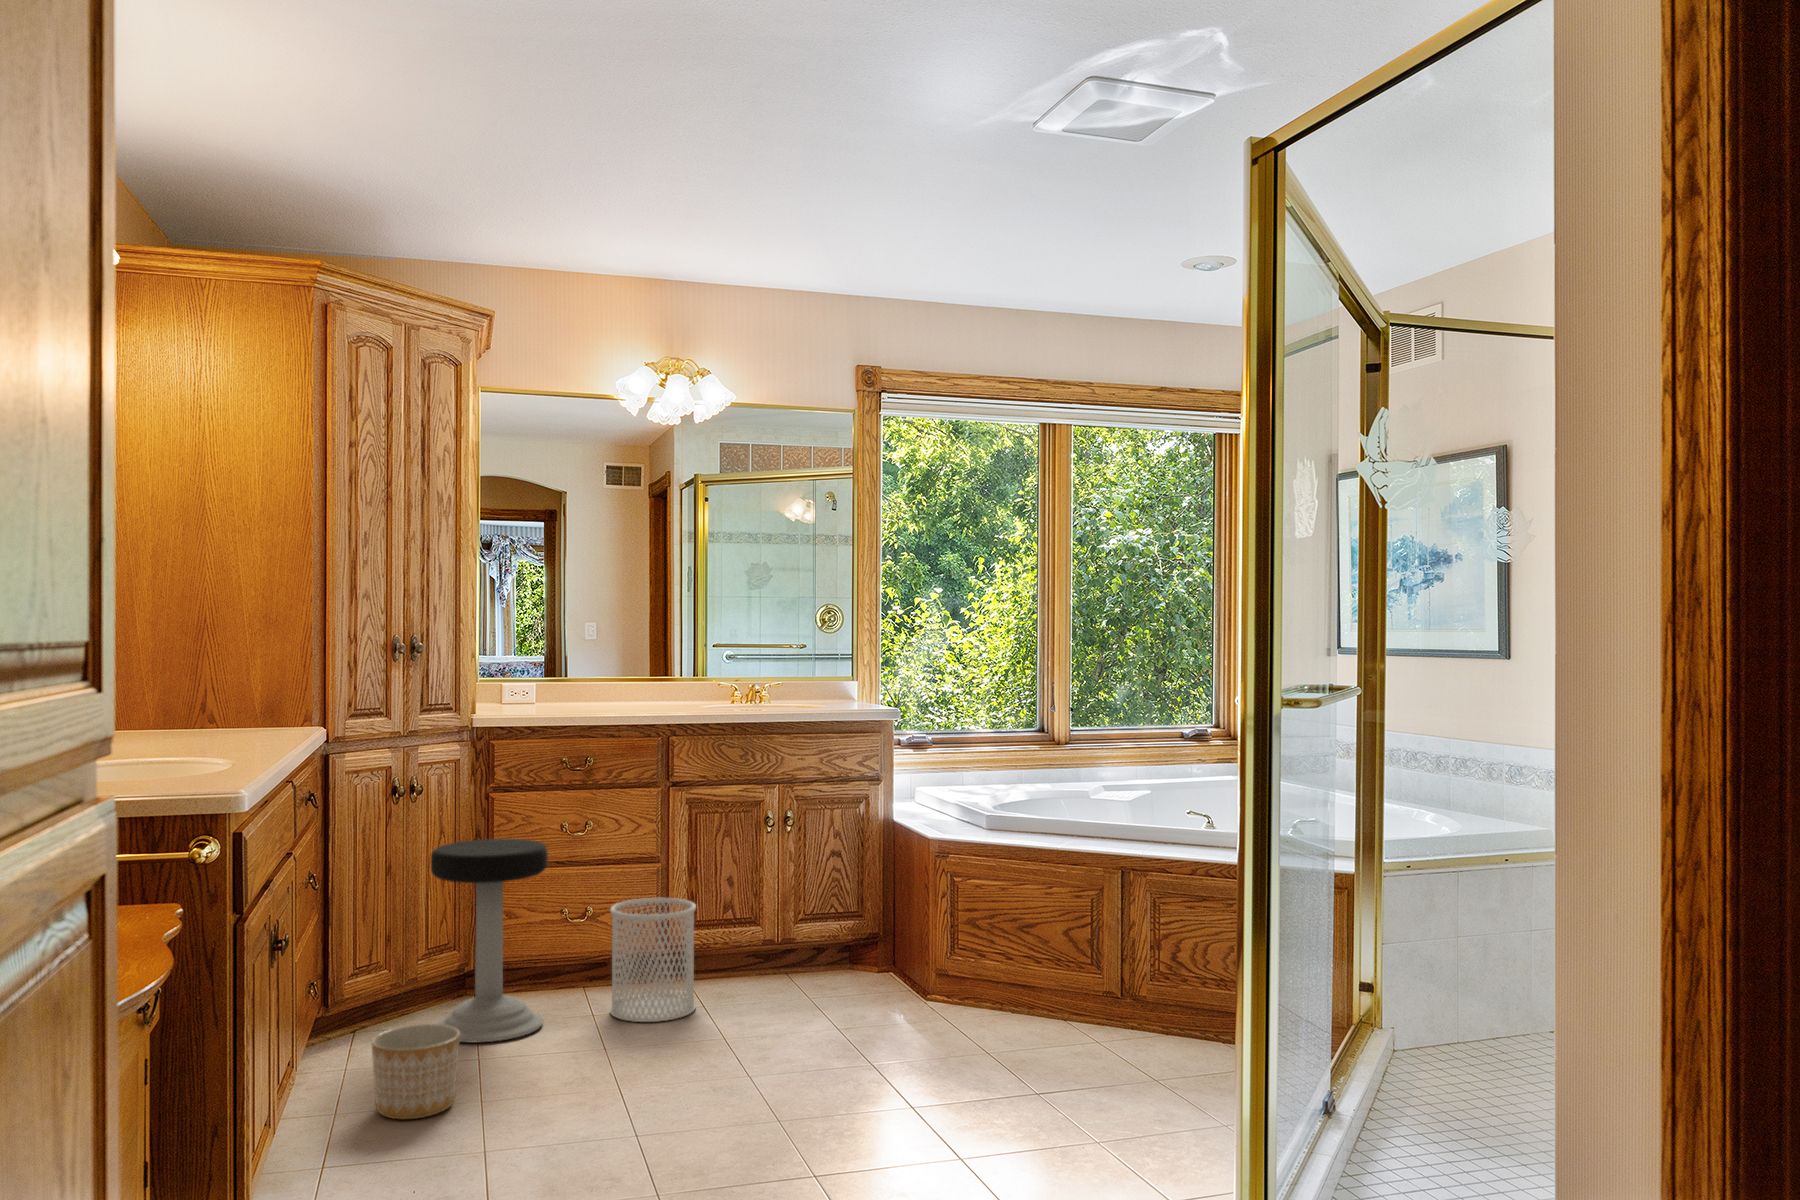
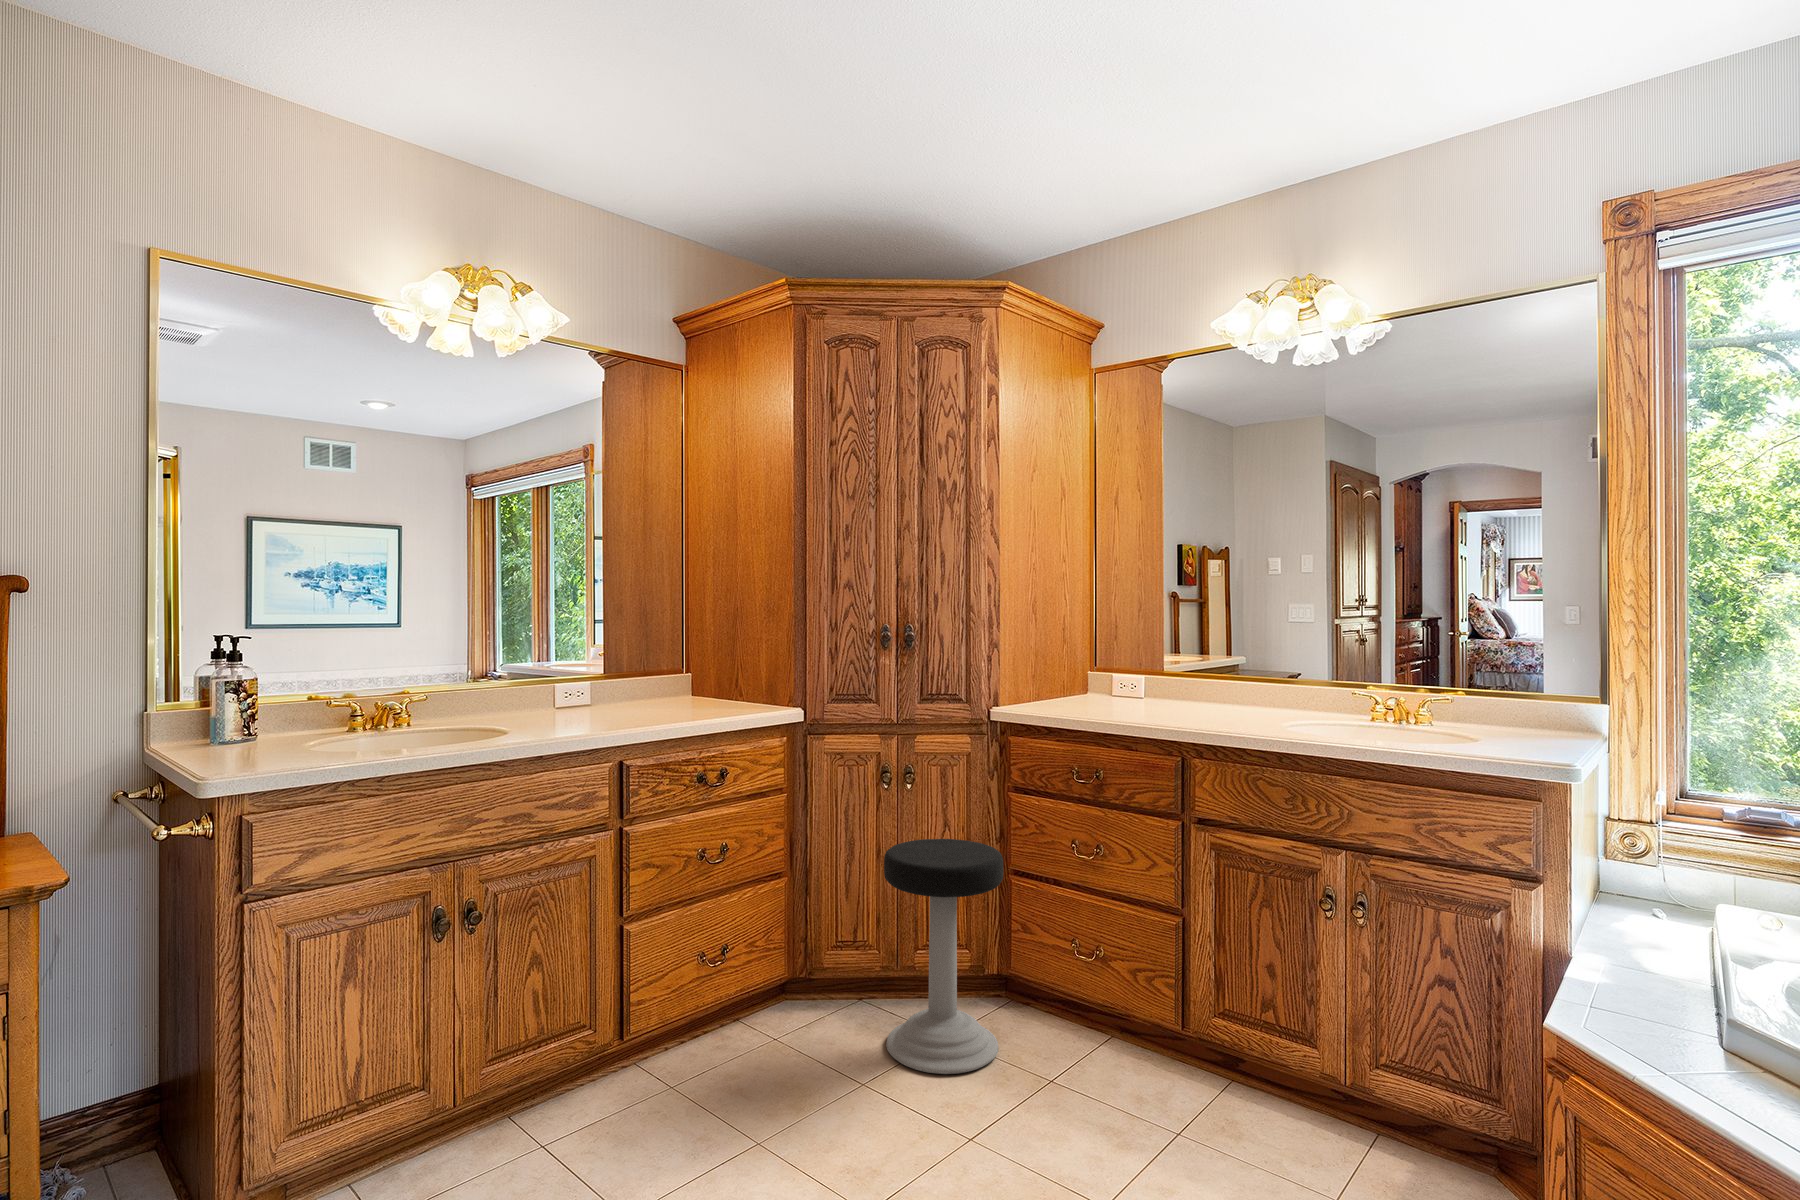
wastebasket: present [610,898,696,1022] -> none [1052,955,1163,1138]
planter: present [371,1024,460,1119] -> none [666,1020,755,1132]

